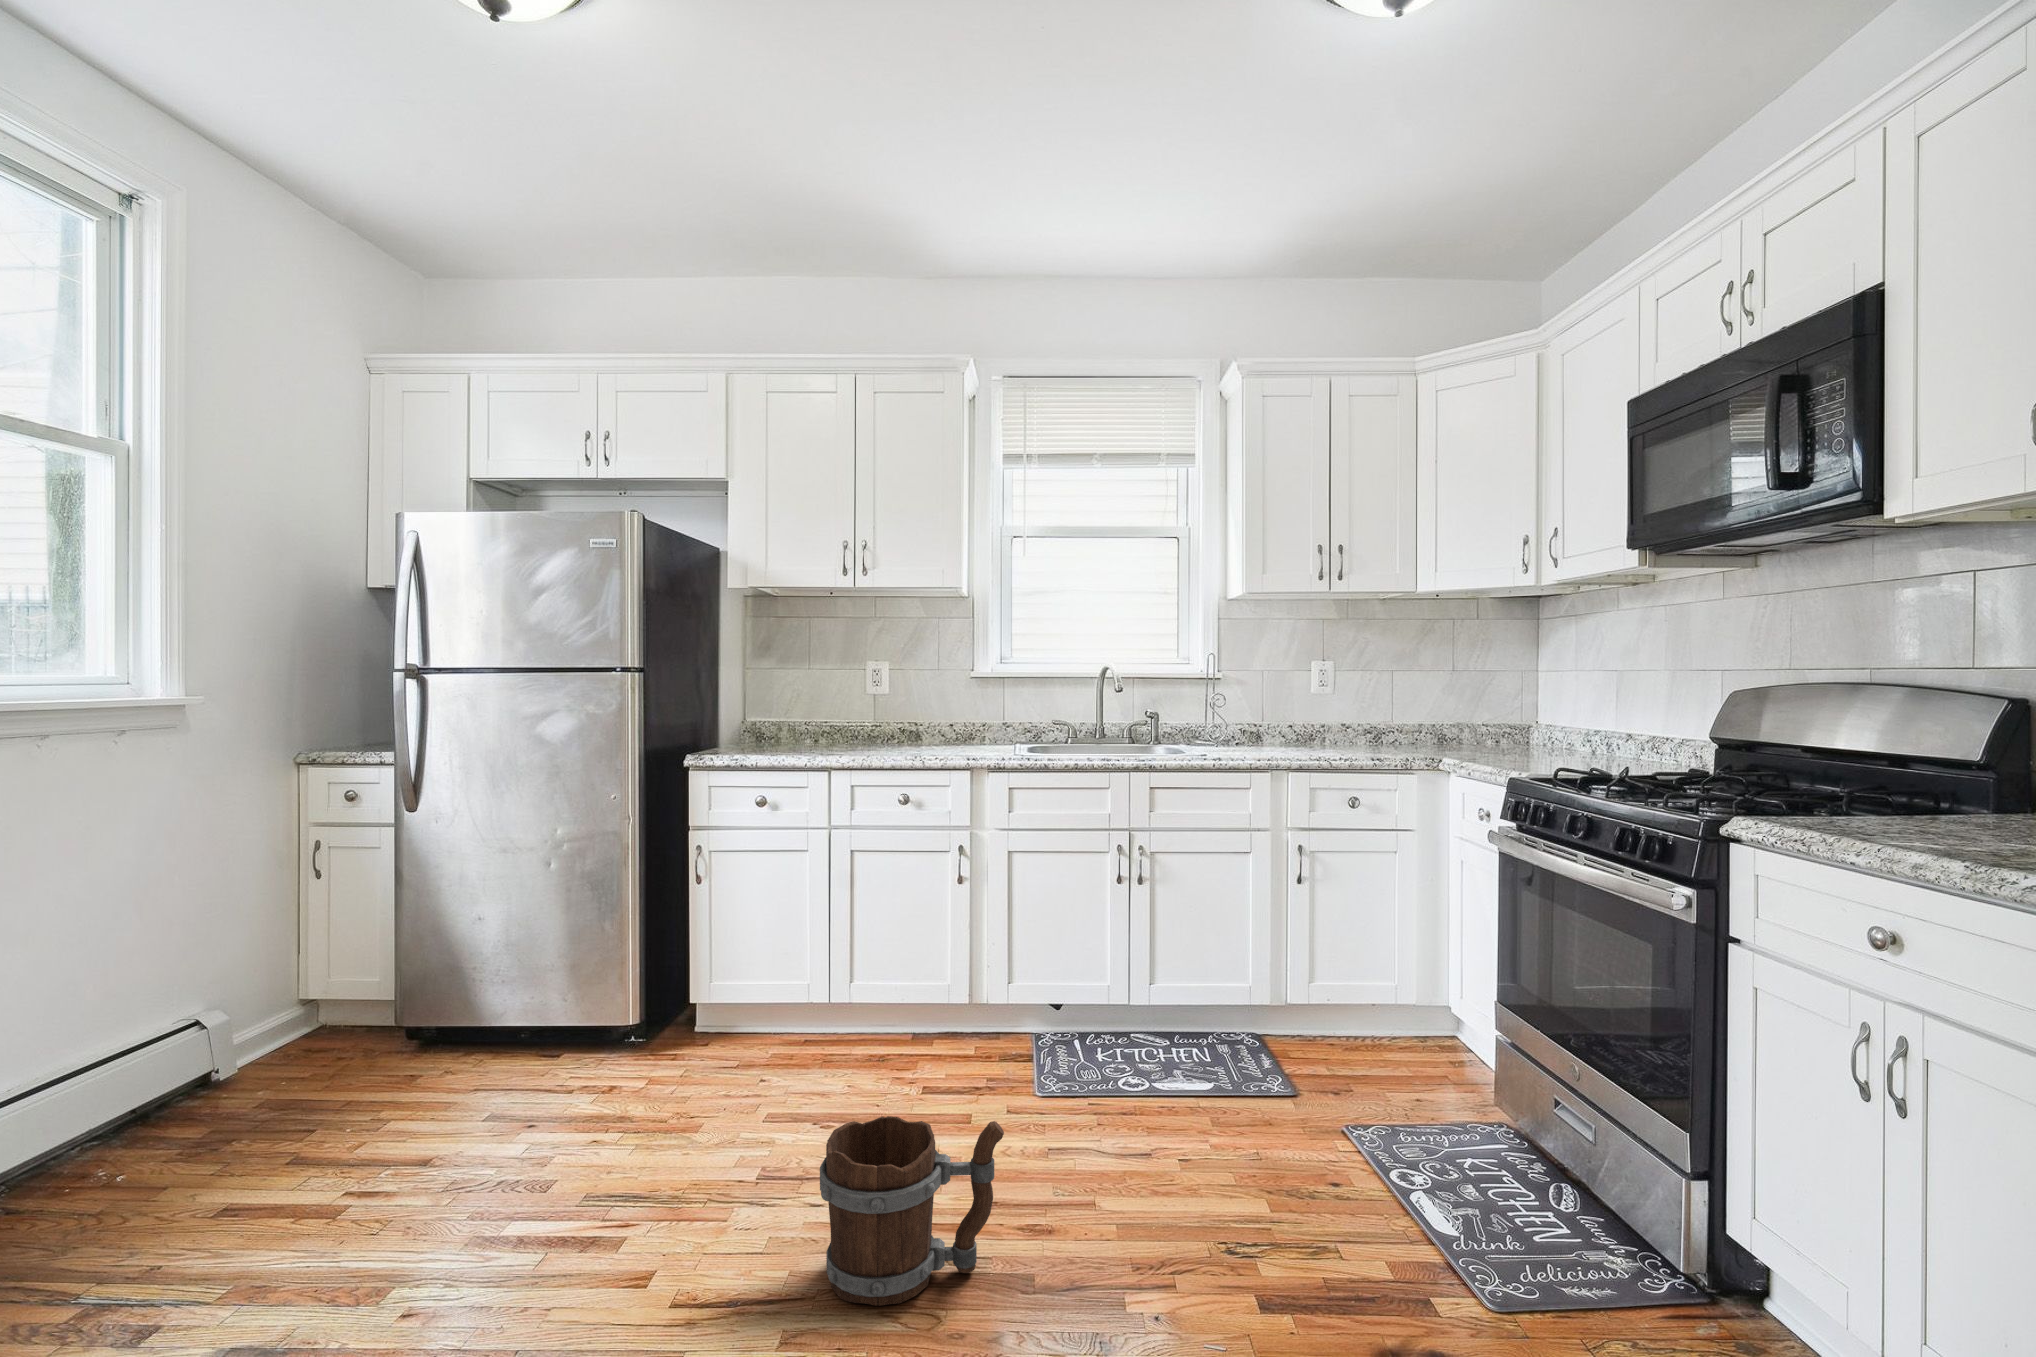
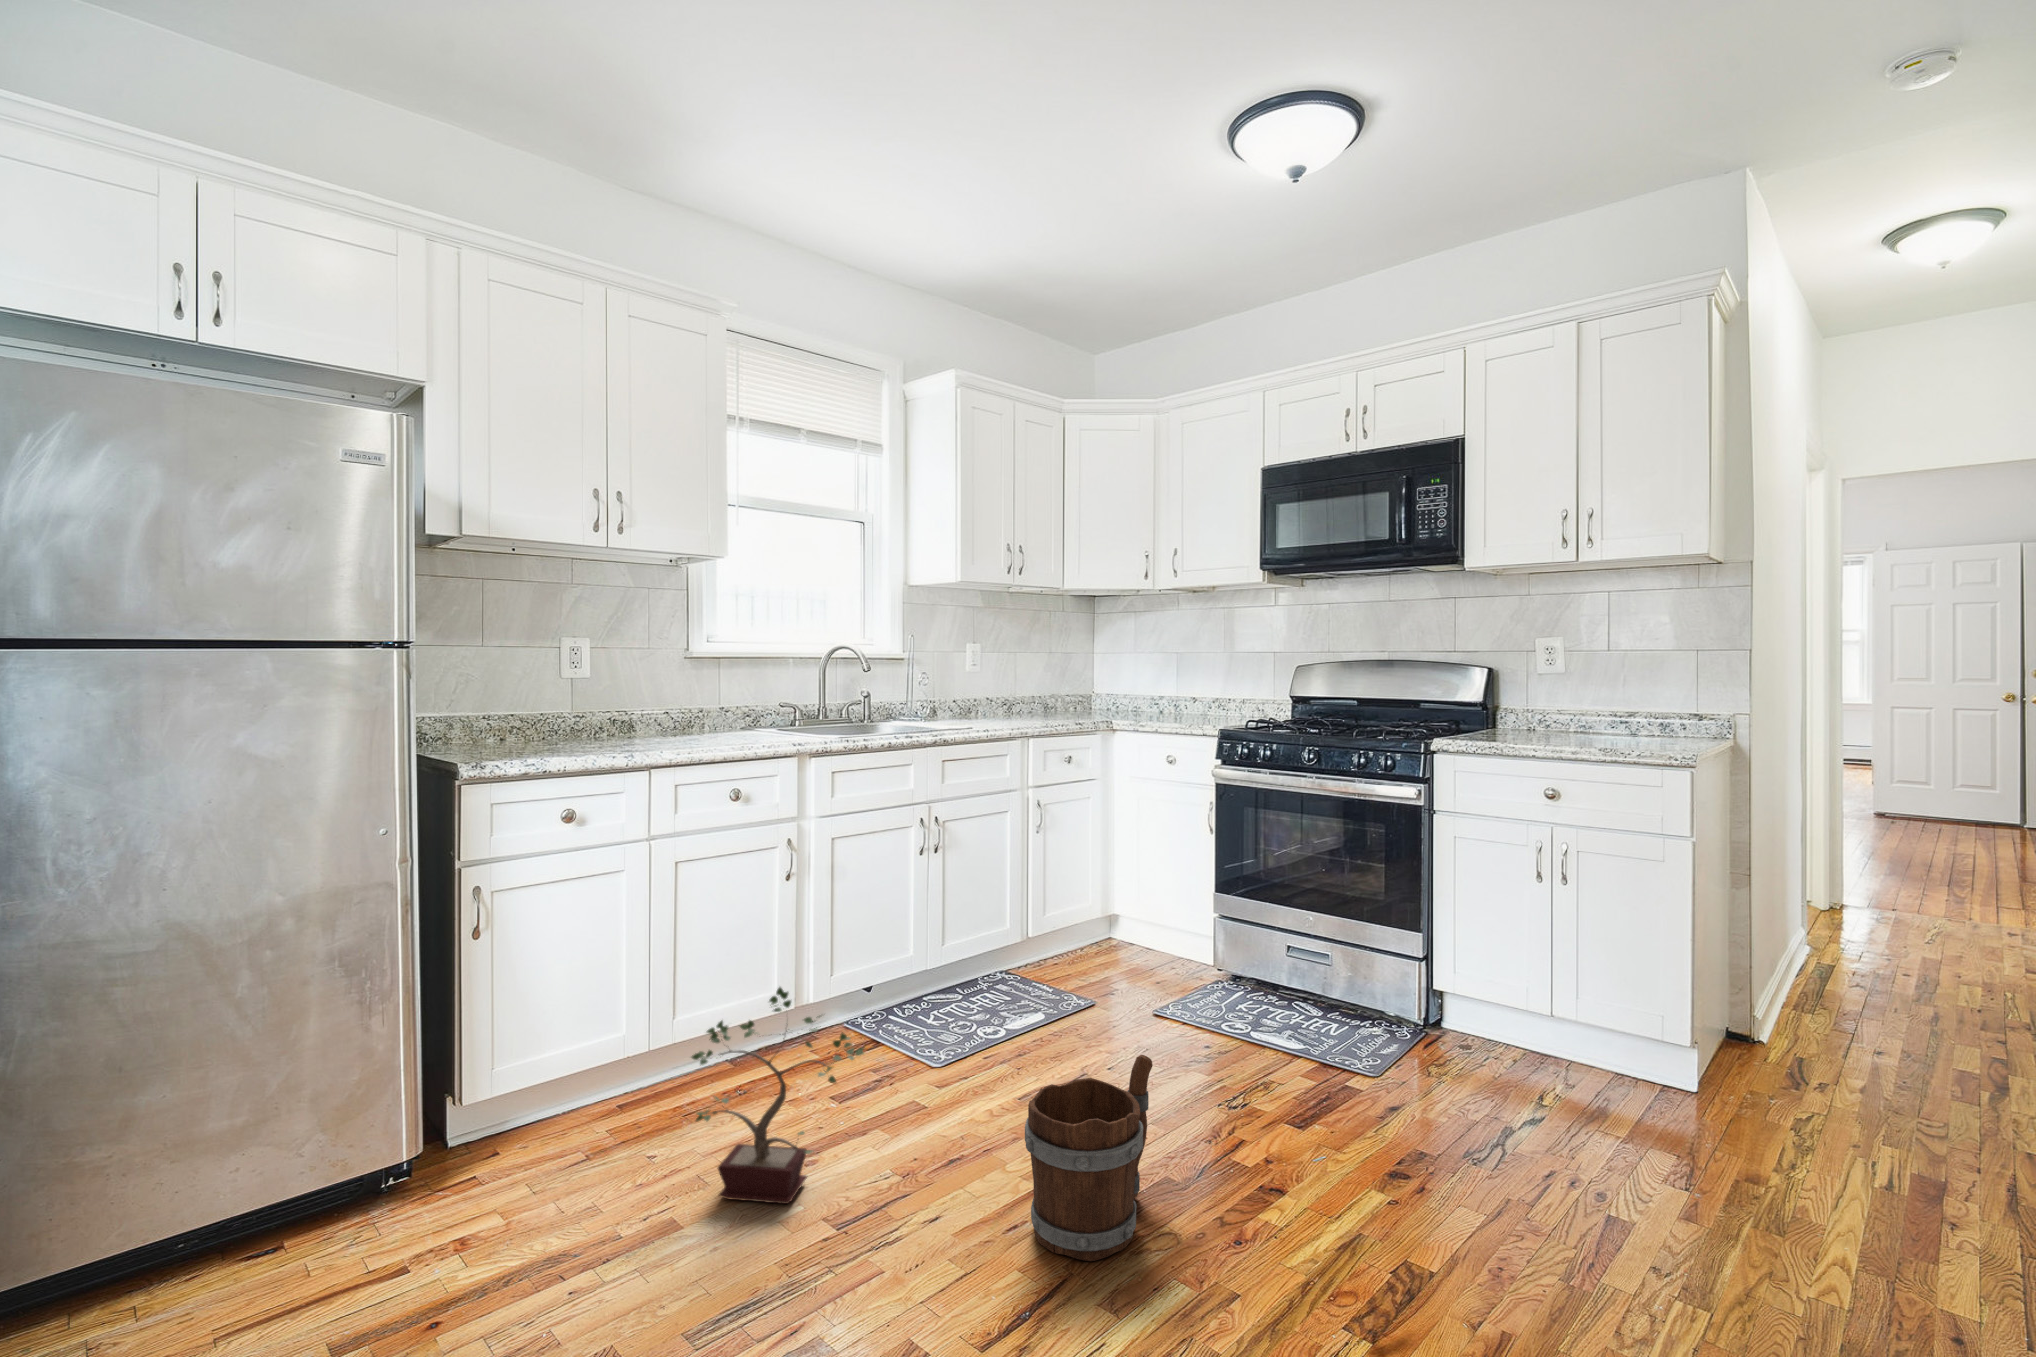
potted plant: none [732,961,814,1148] -> present [692,987,864,1204]

